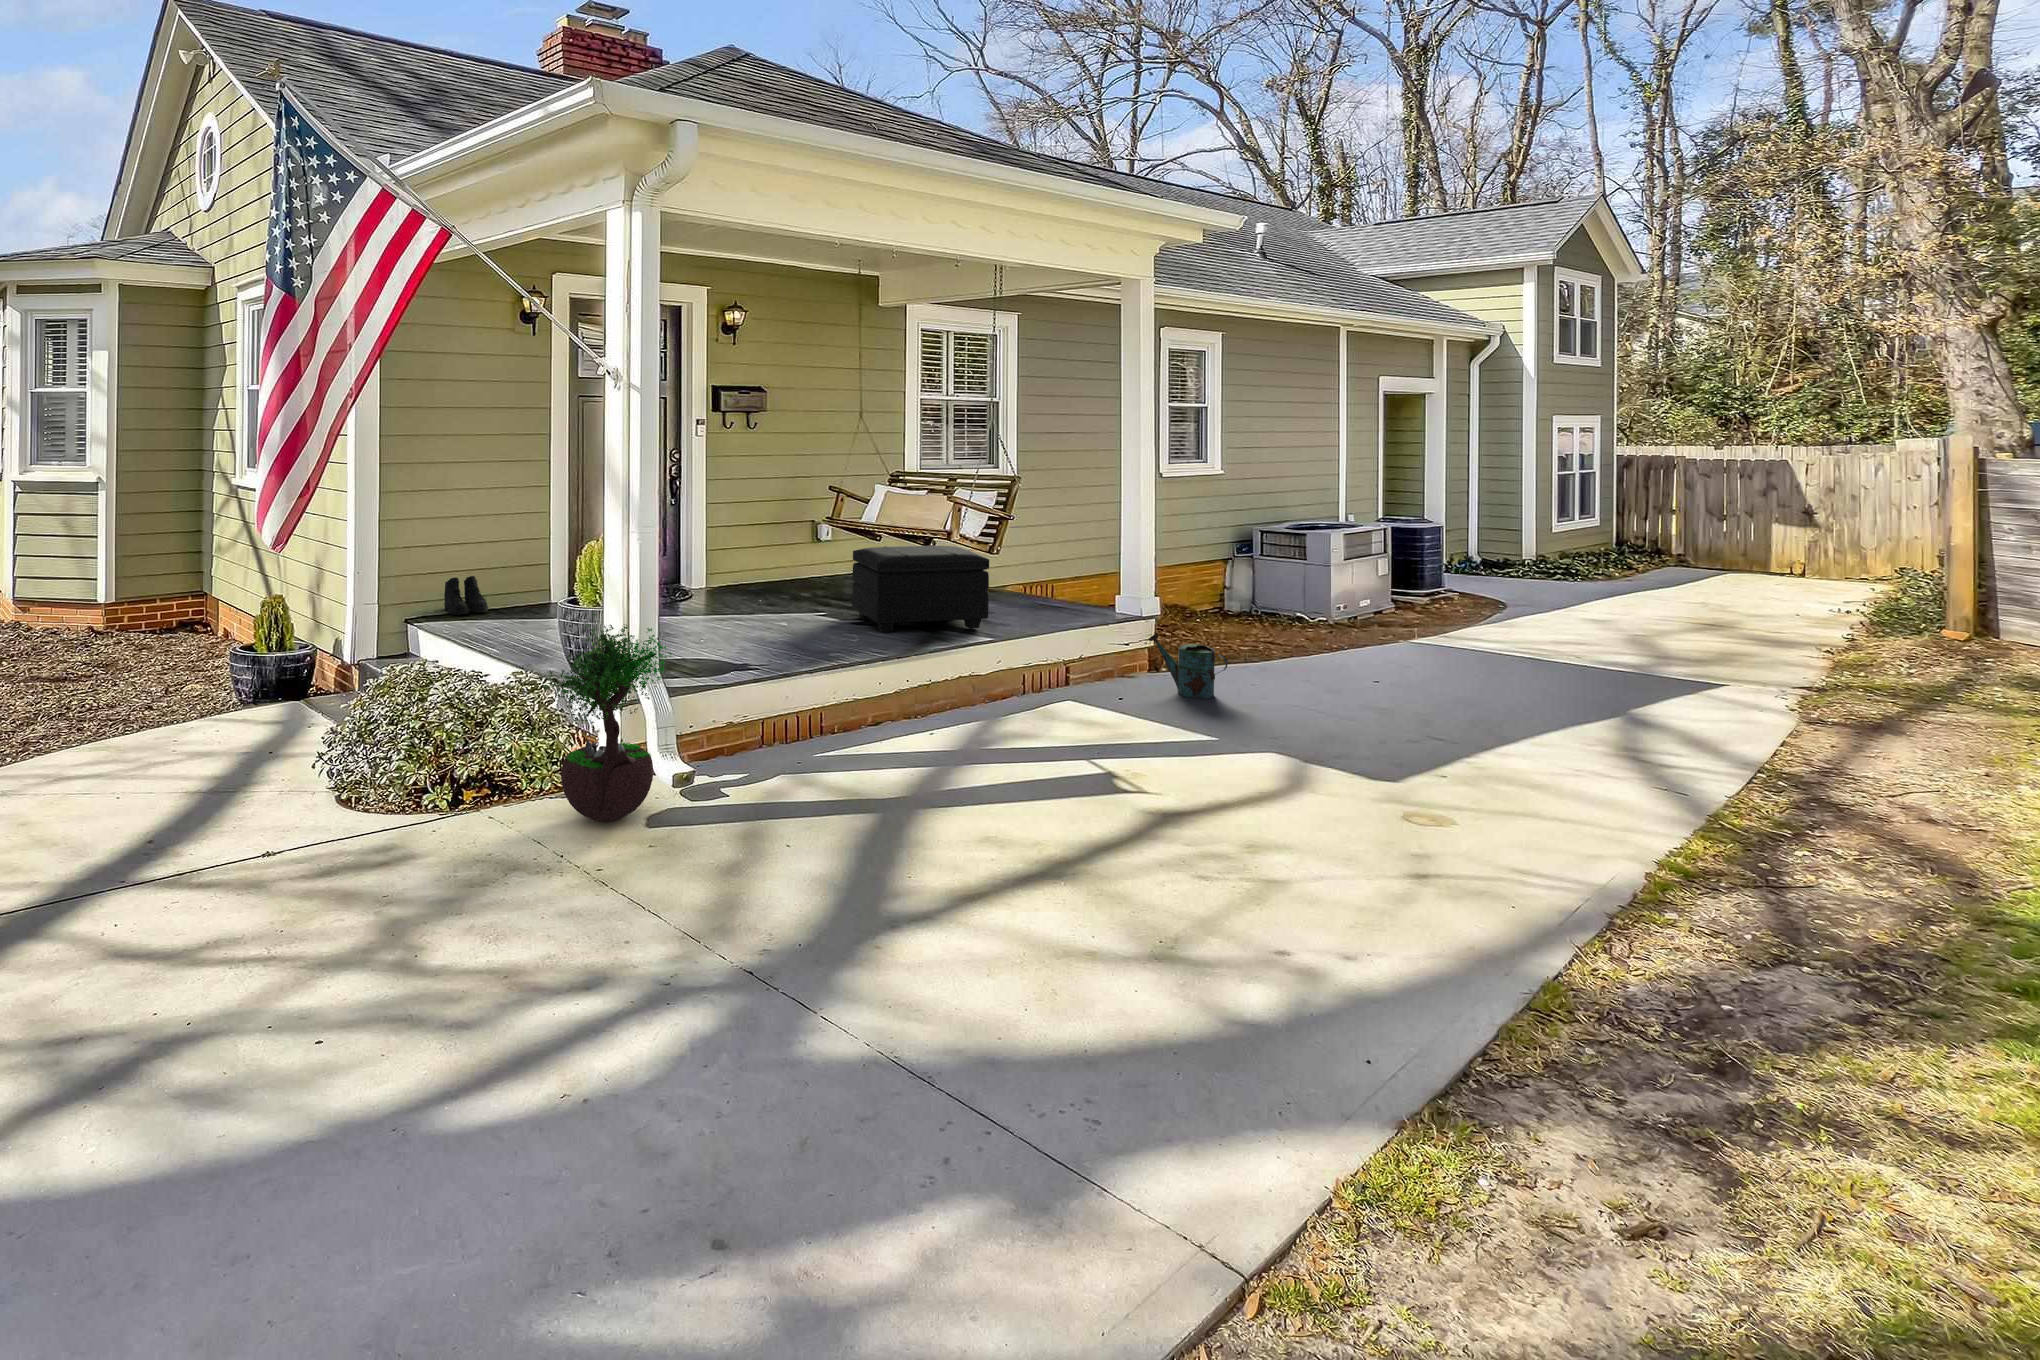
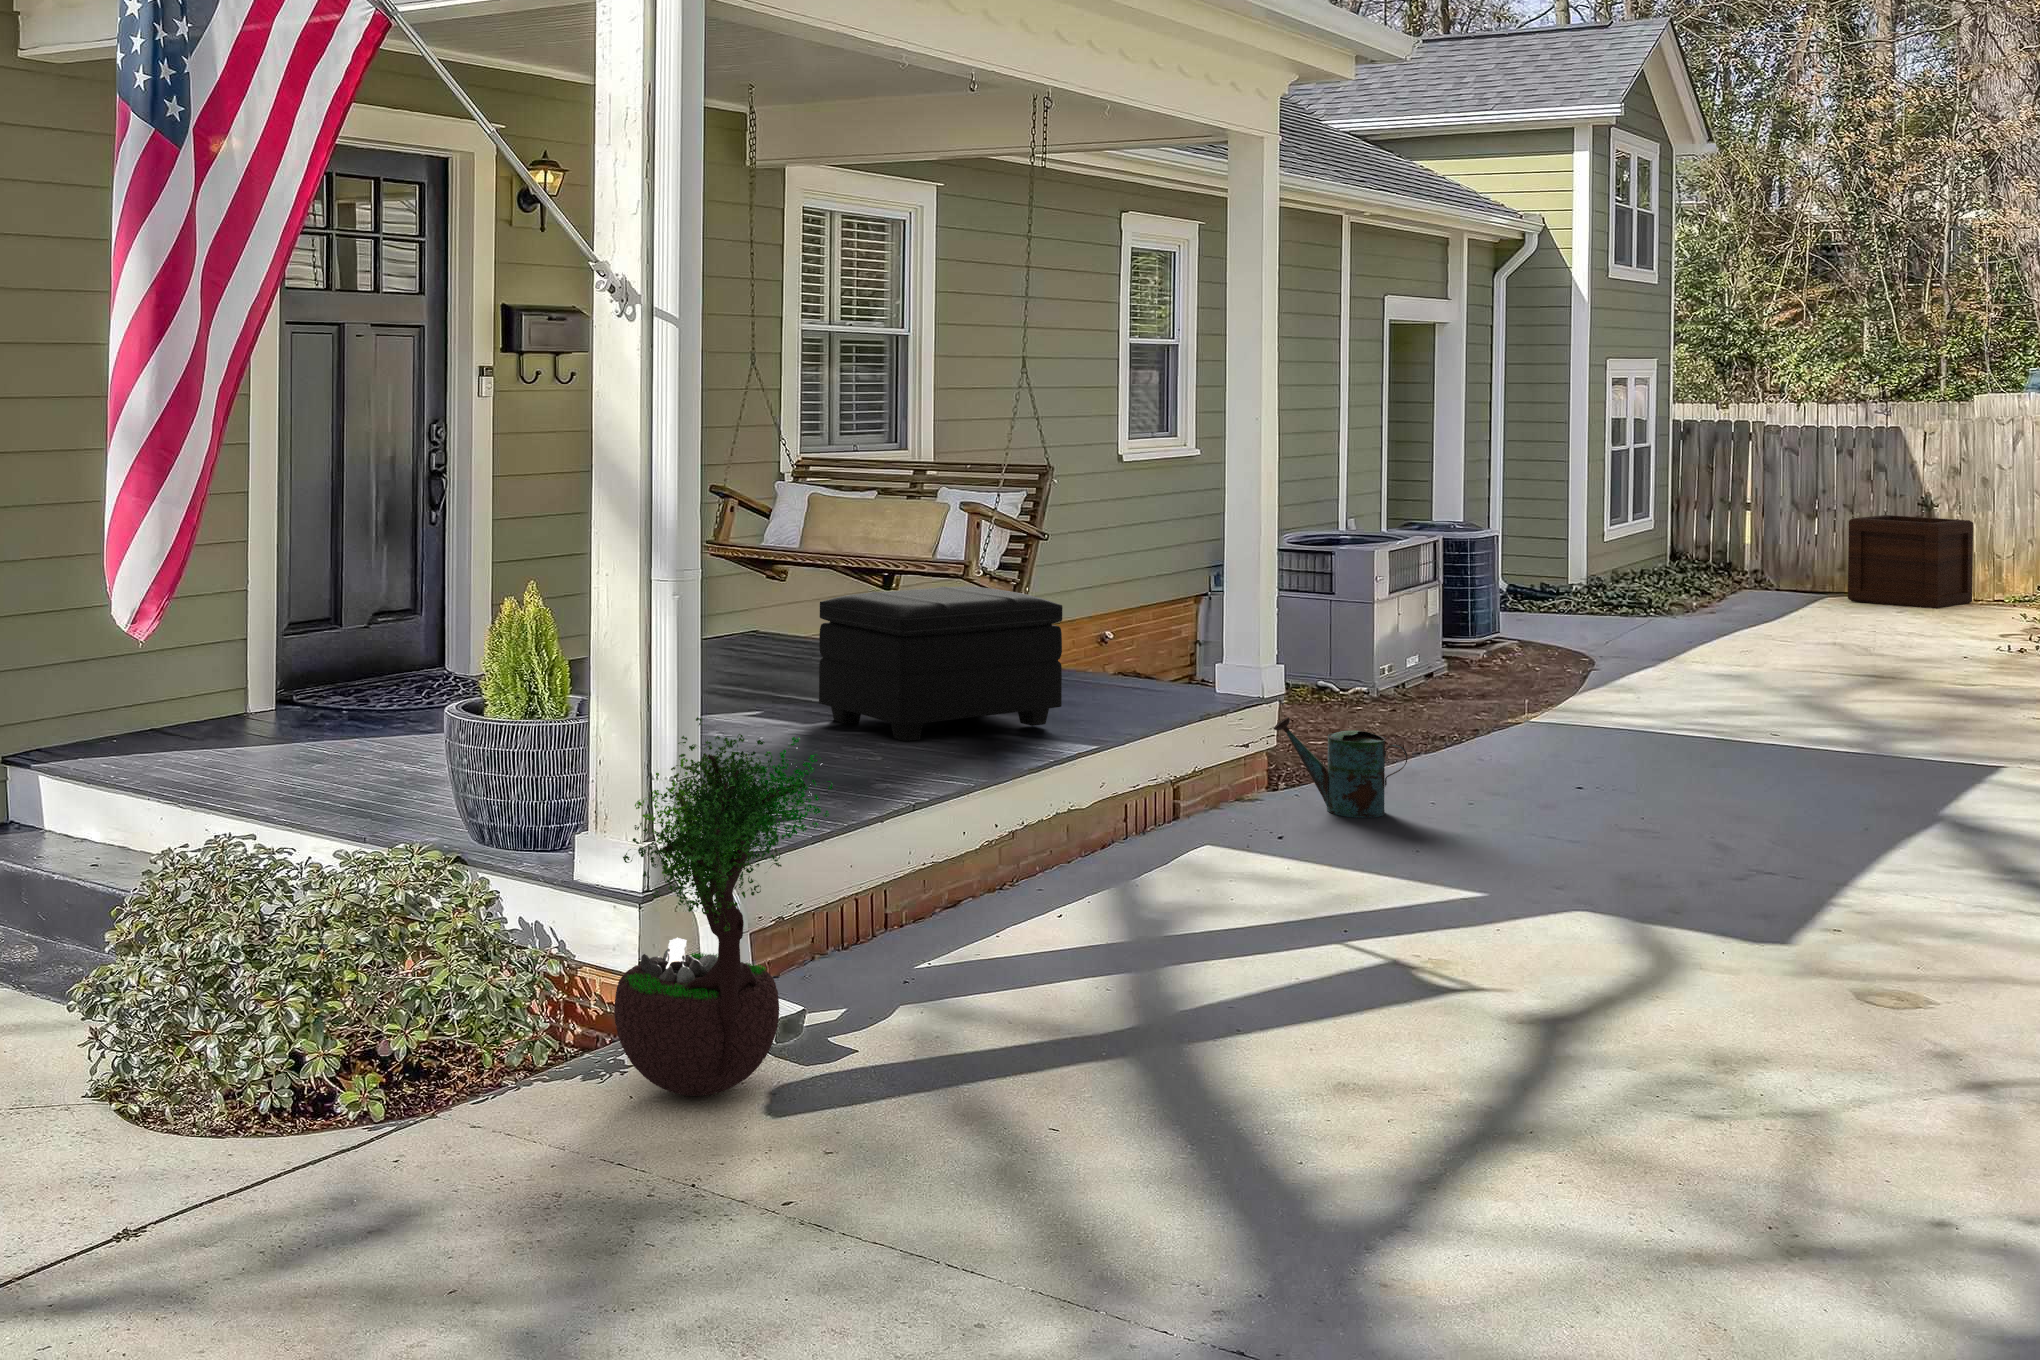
wooden crate: none [1739,523,1843,589] -> present [1848,515,1973,609]
boots: present [444,576,488,615] -> none [79,683,175,761]

